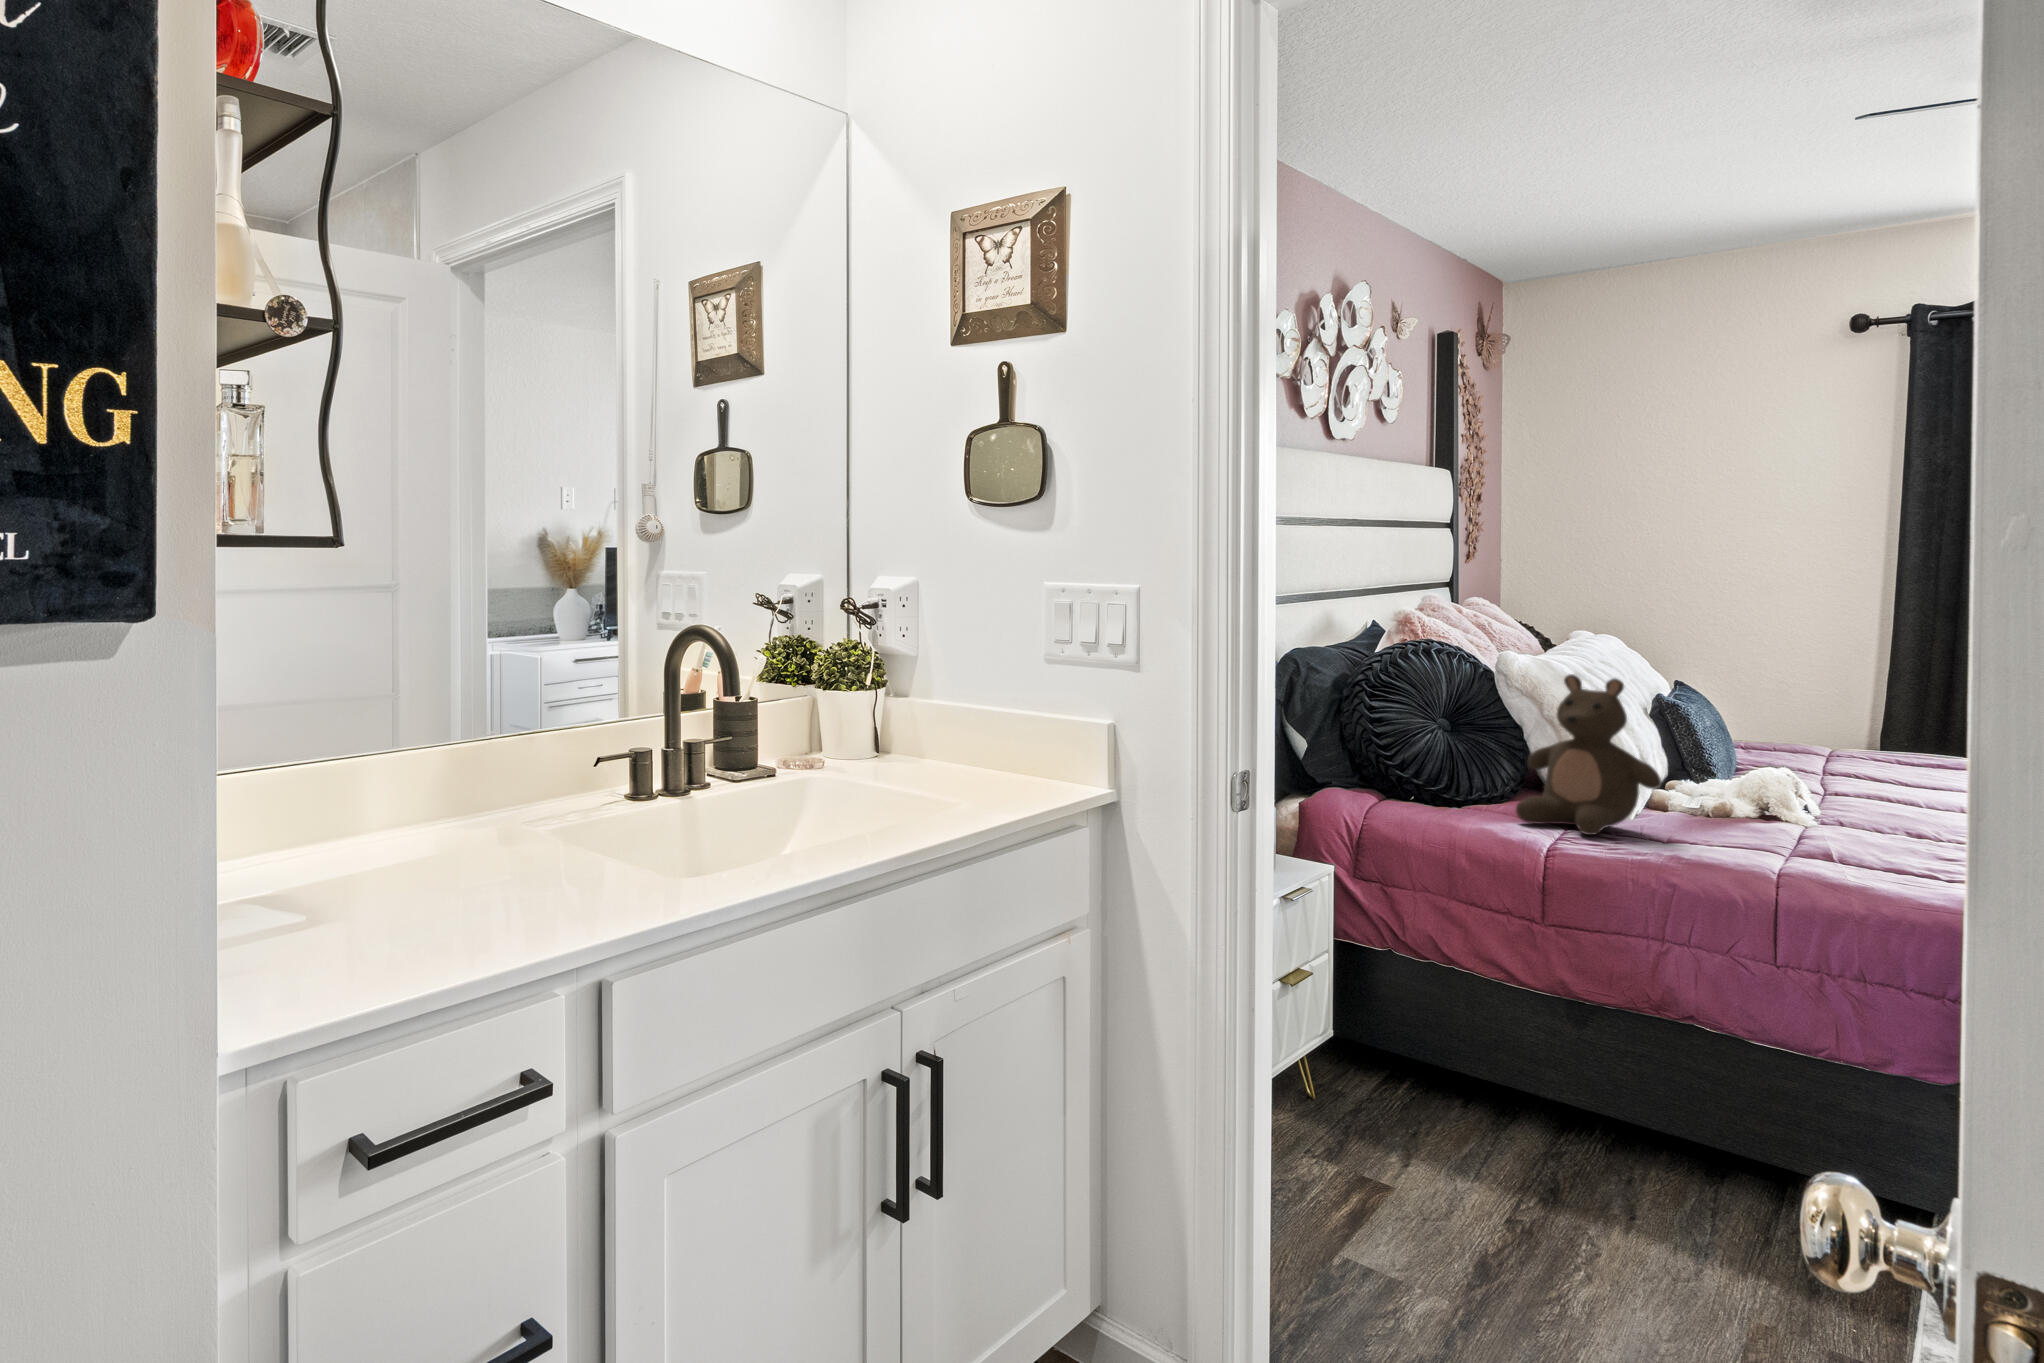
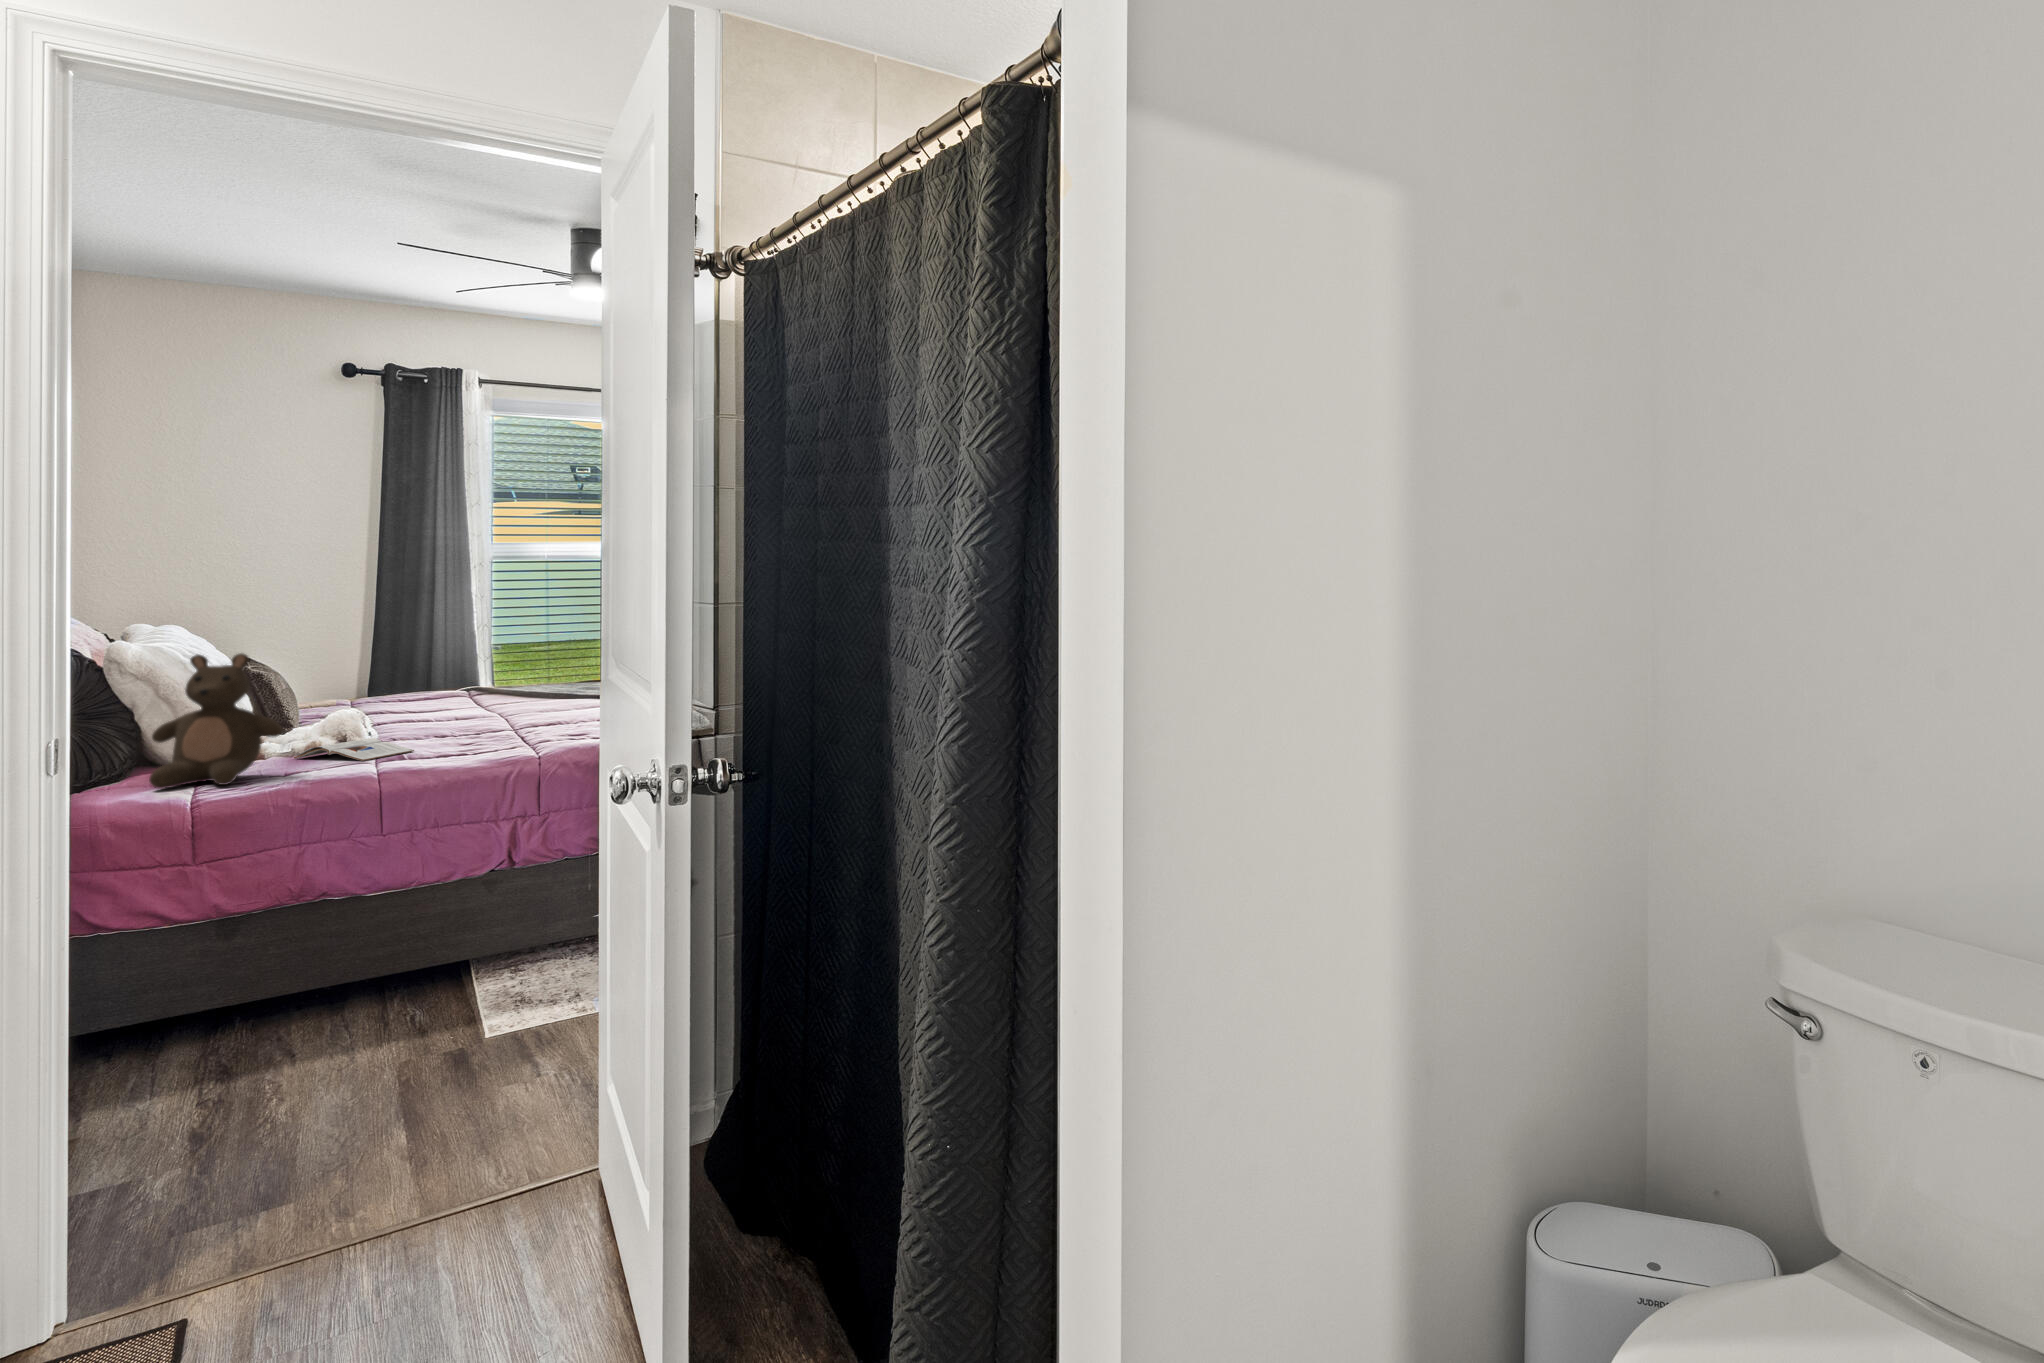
magazine: none [1692,812,1853,847] -> present [294,738,414,761]

